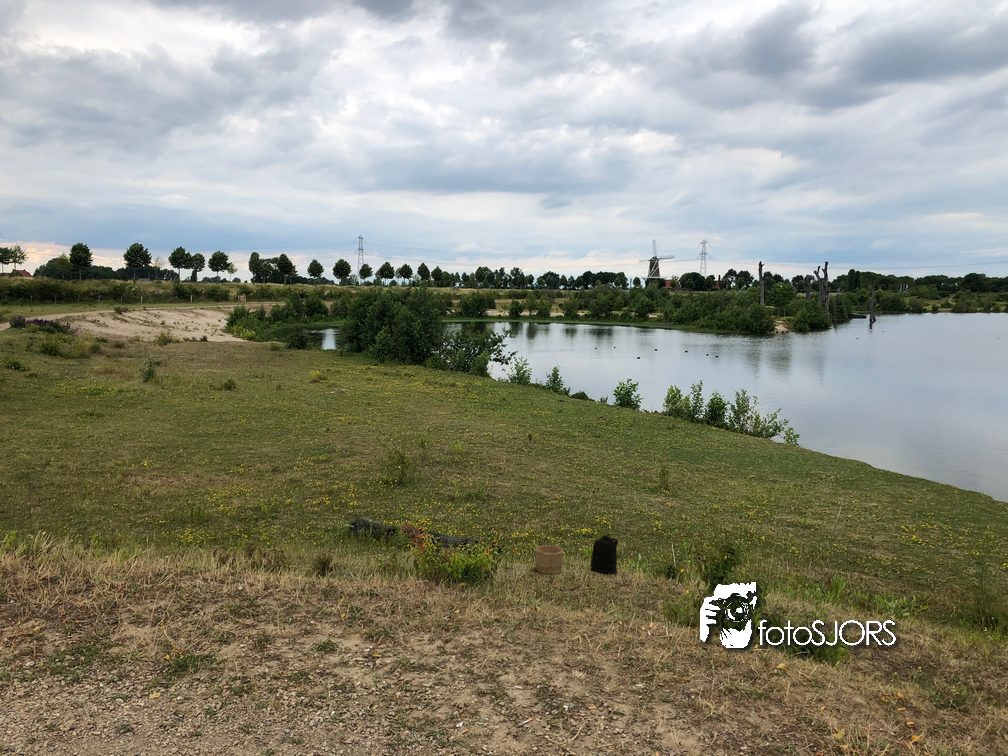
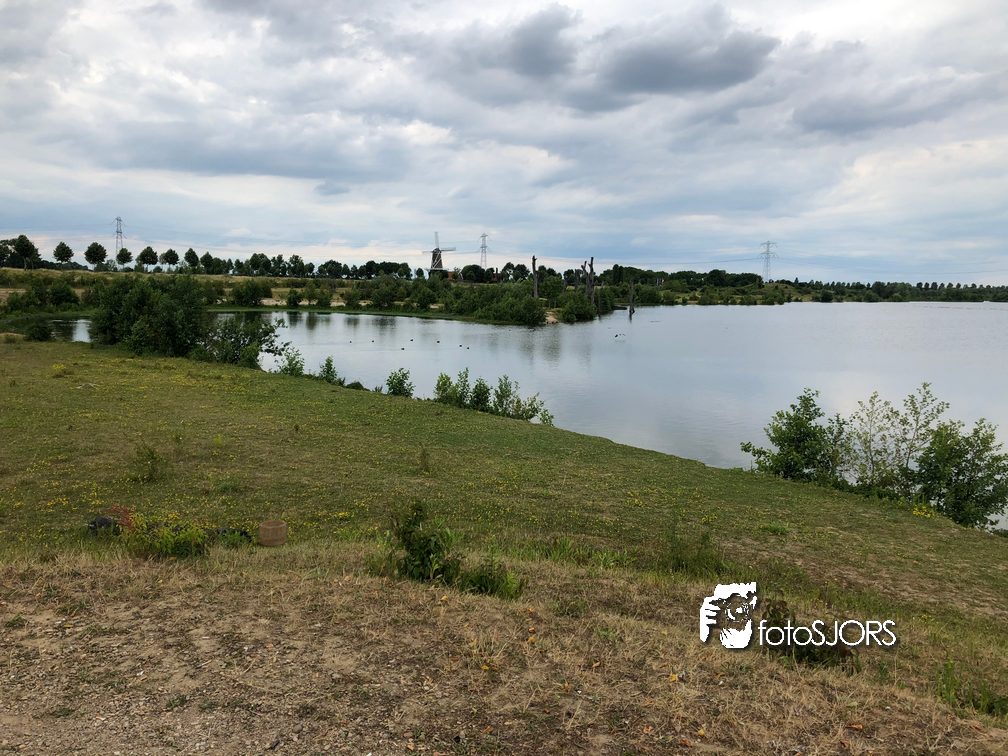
backpack: present [591,535,618,574] -> none [314,508,340,543]

